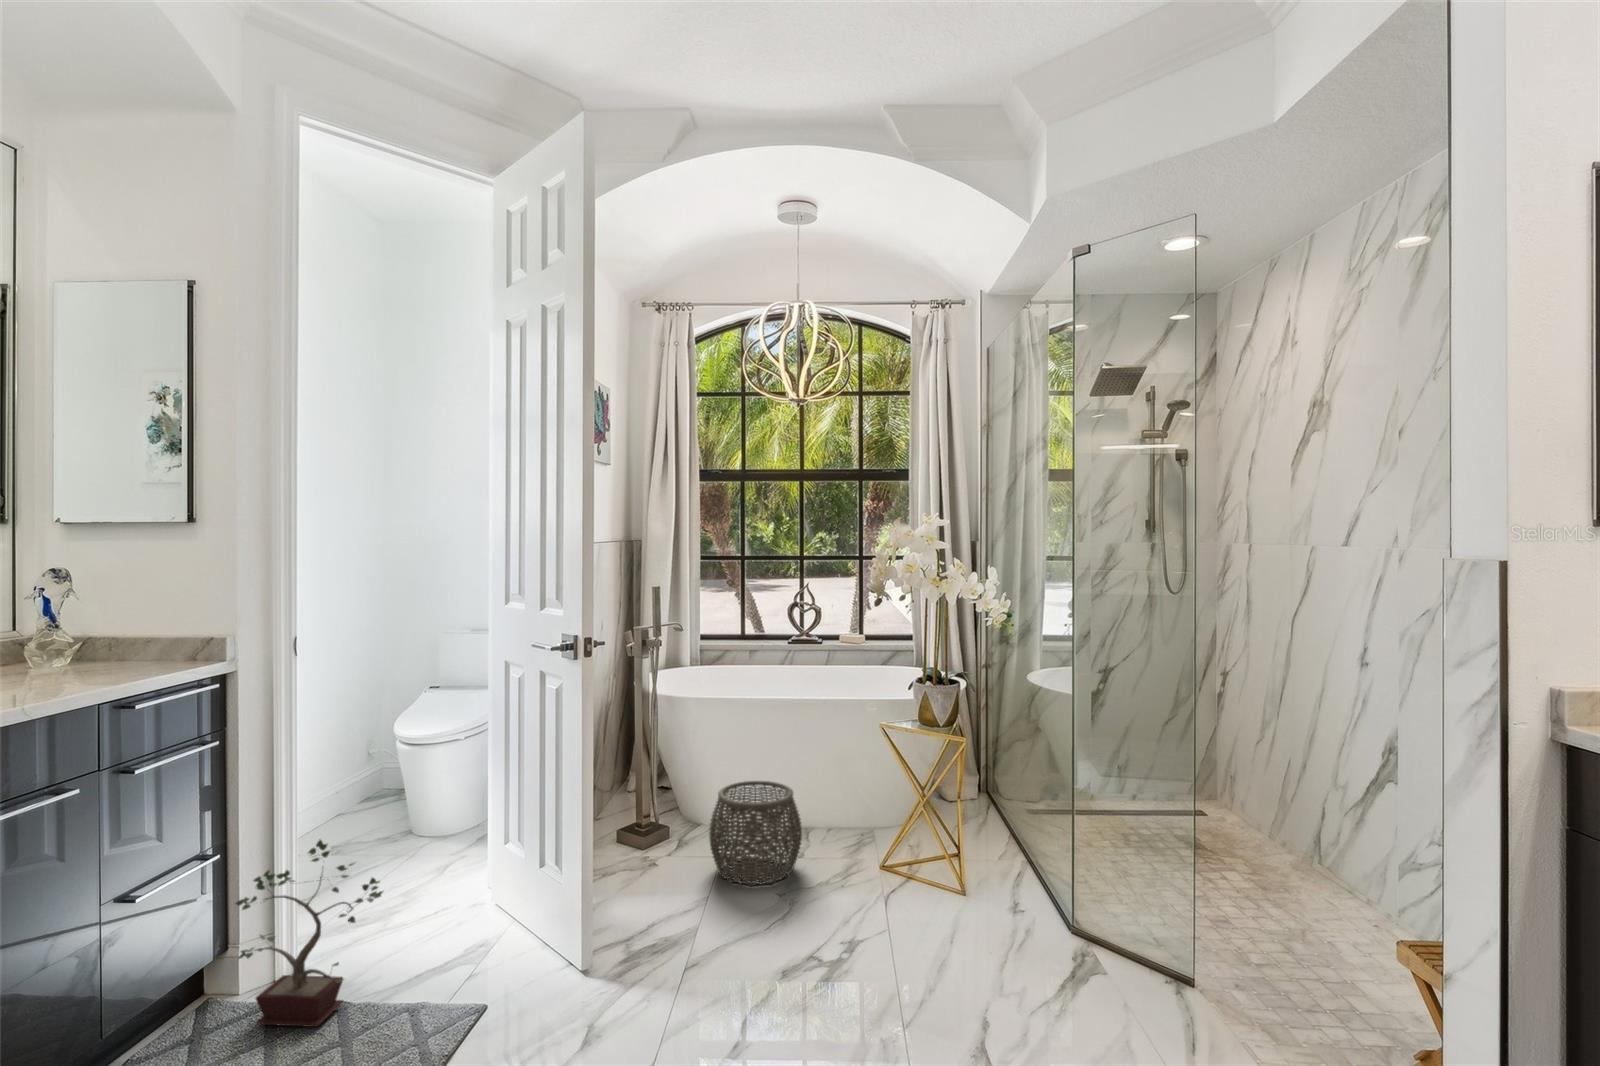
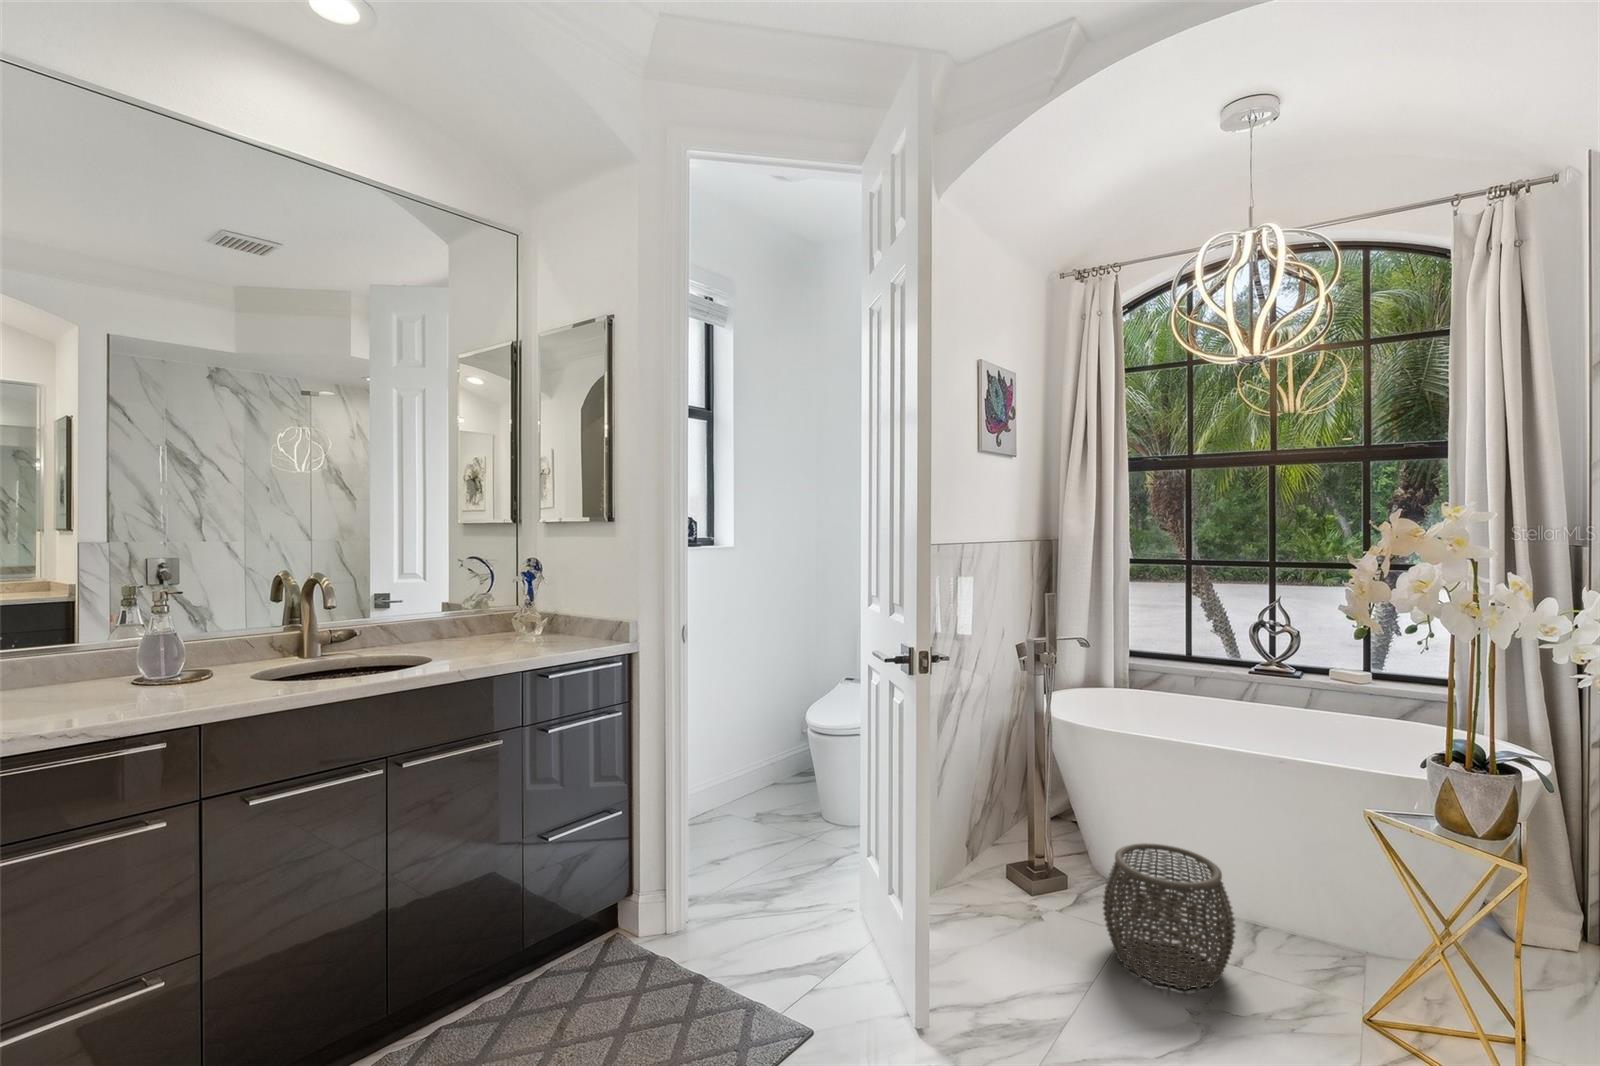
potted plant: present [236,840,383,1027] -> none [620,817,723,995]

